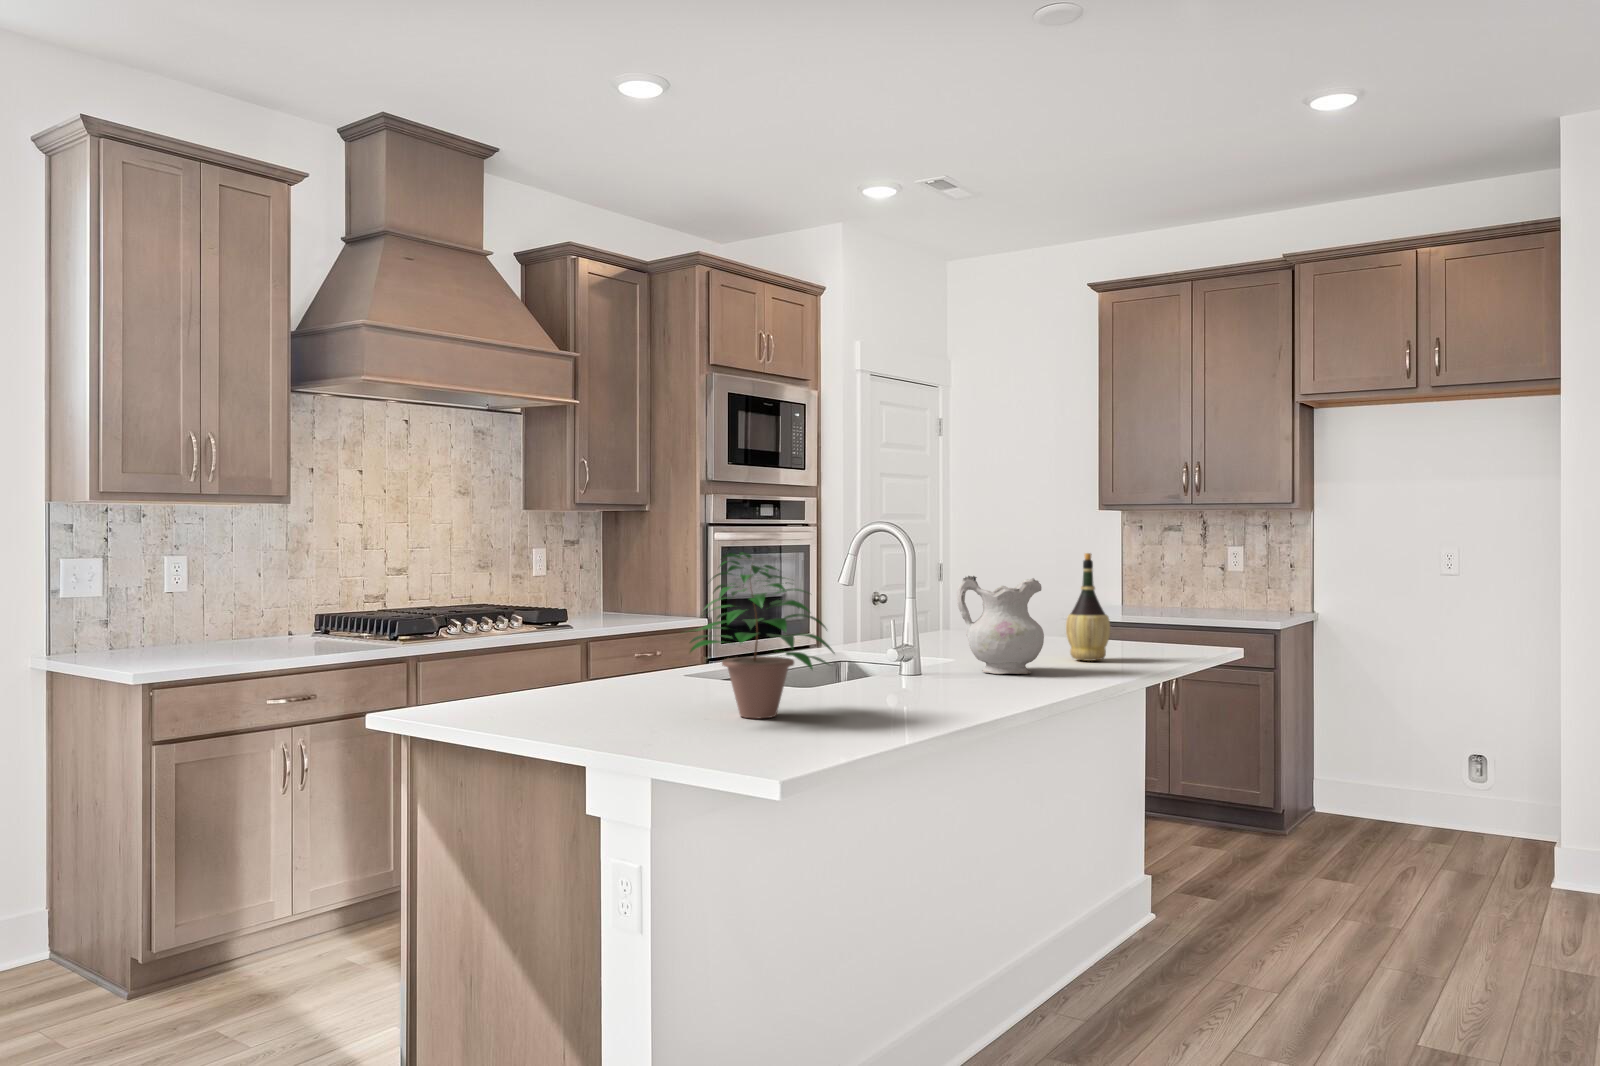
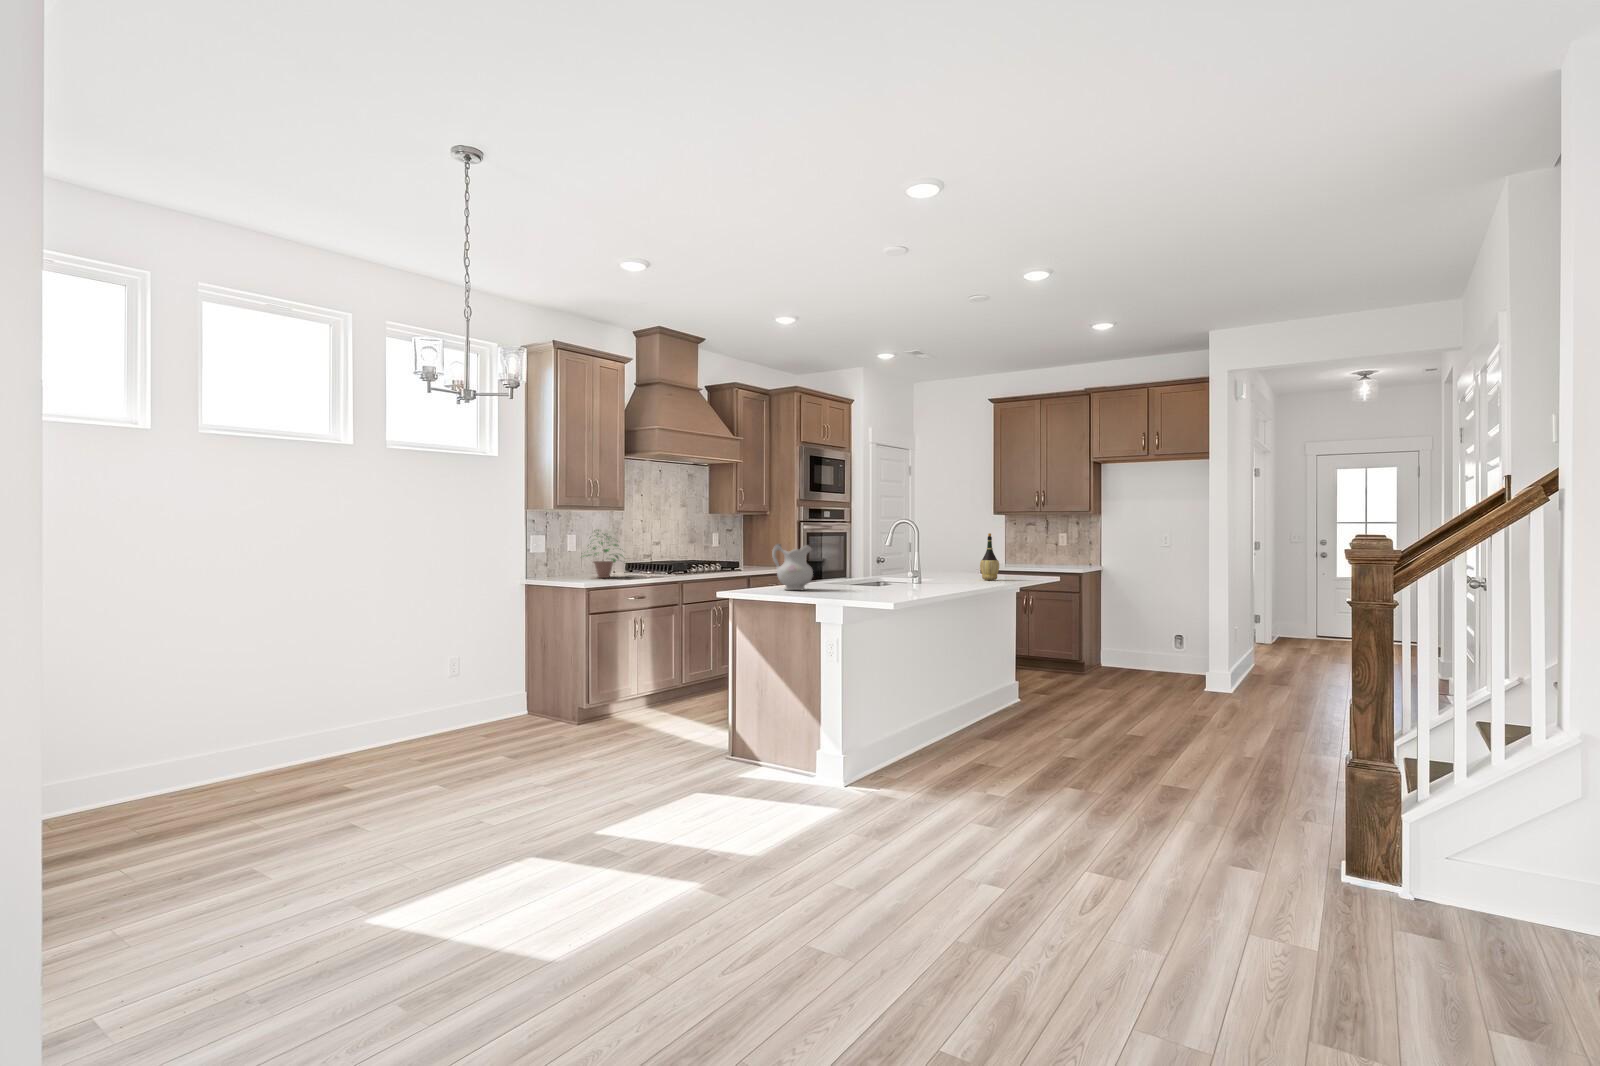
potted plant: present [690,552,834,718] -> present [587,530,618,578]
ceramic pitcher: present [957,576,1044,674] -> present [772,544,813,590]

